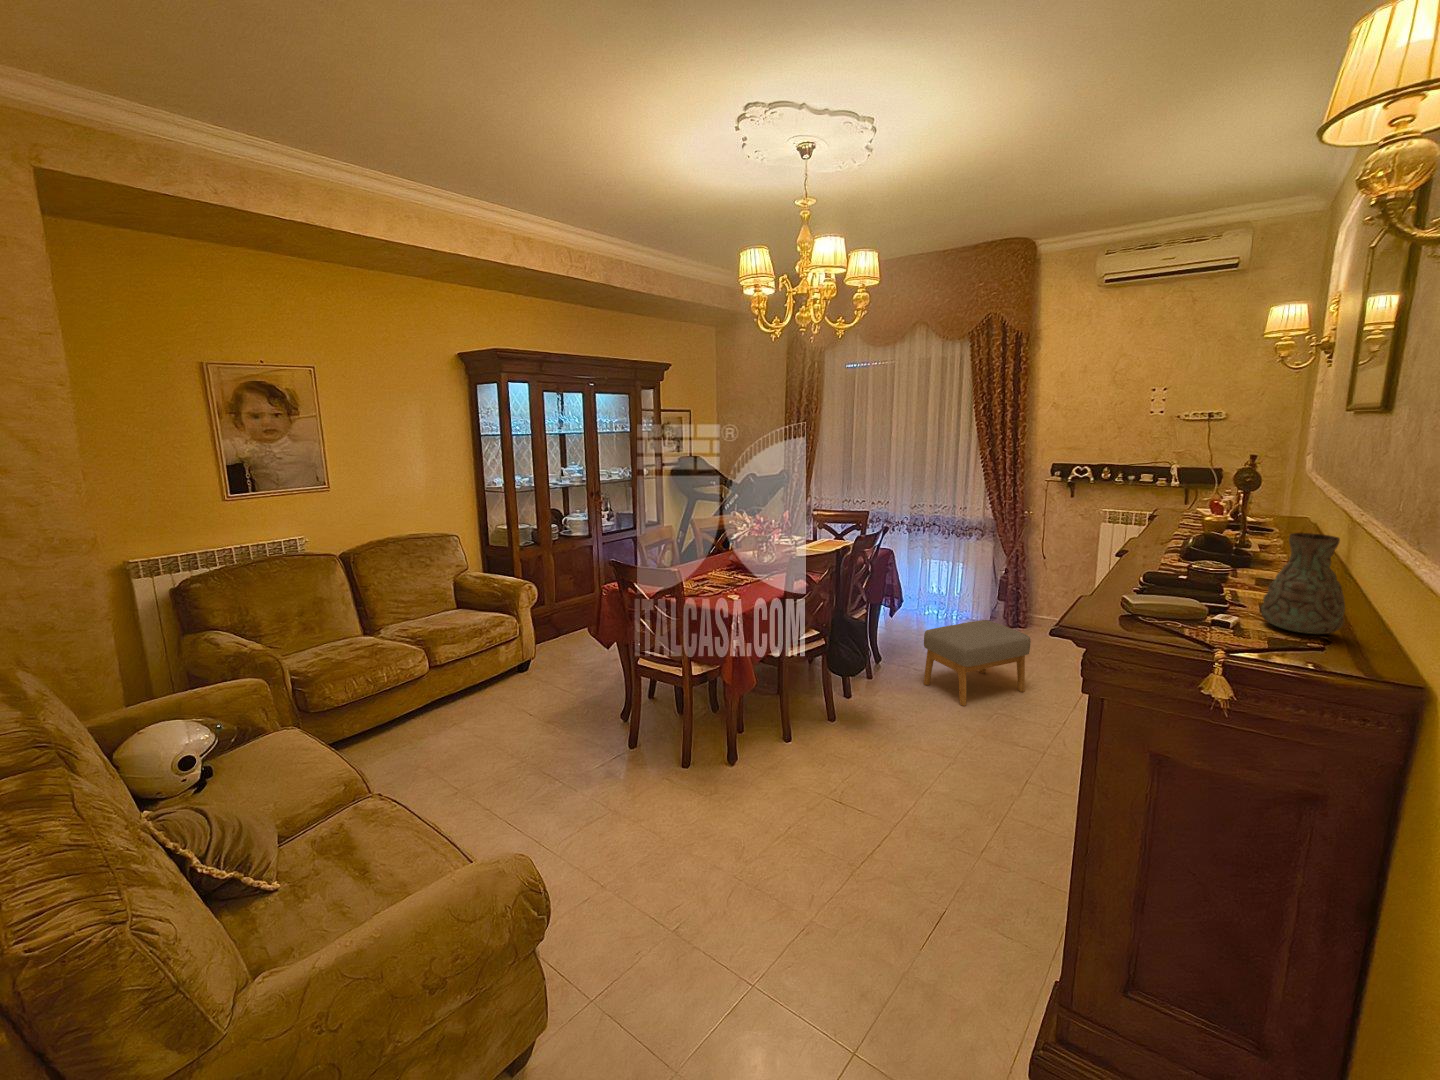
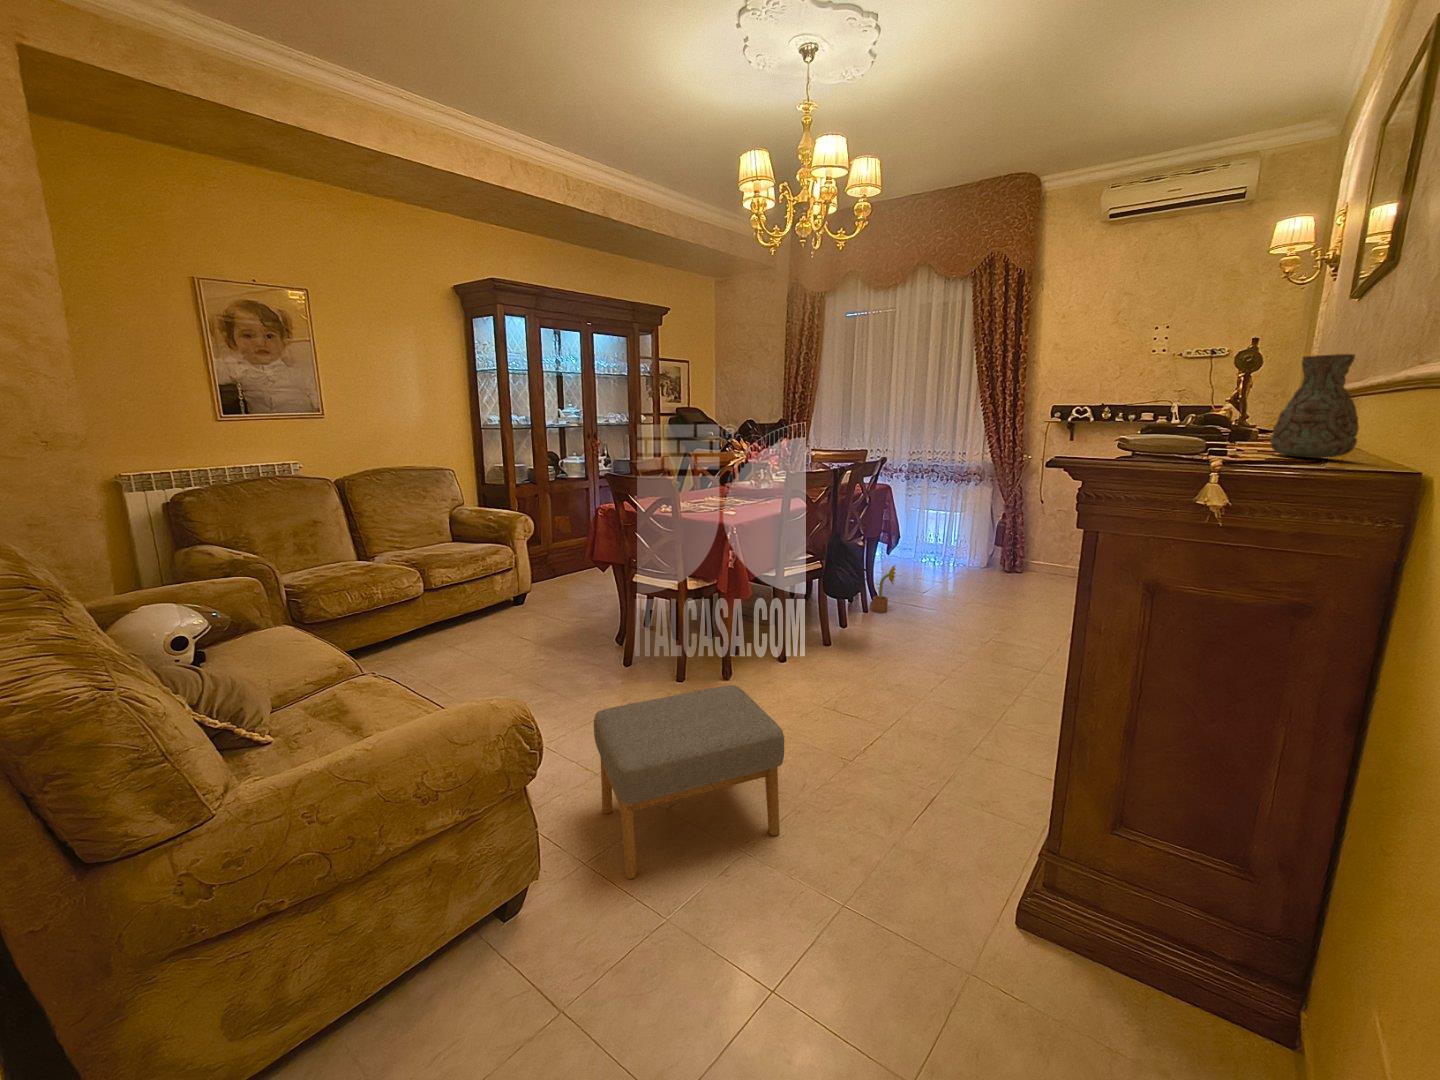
footstool: present [924,620,1031,706] -> present [594,685,784,879]
decorative plant: none [876,632,899,680] -> present [872,566,896,613]

